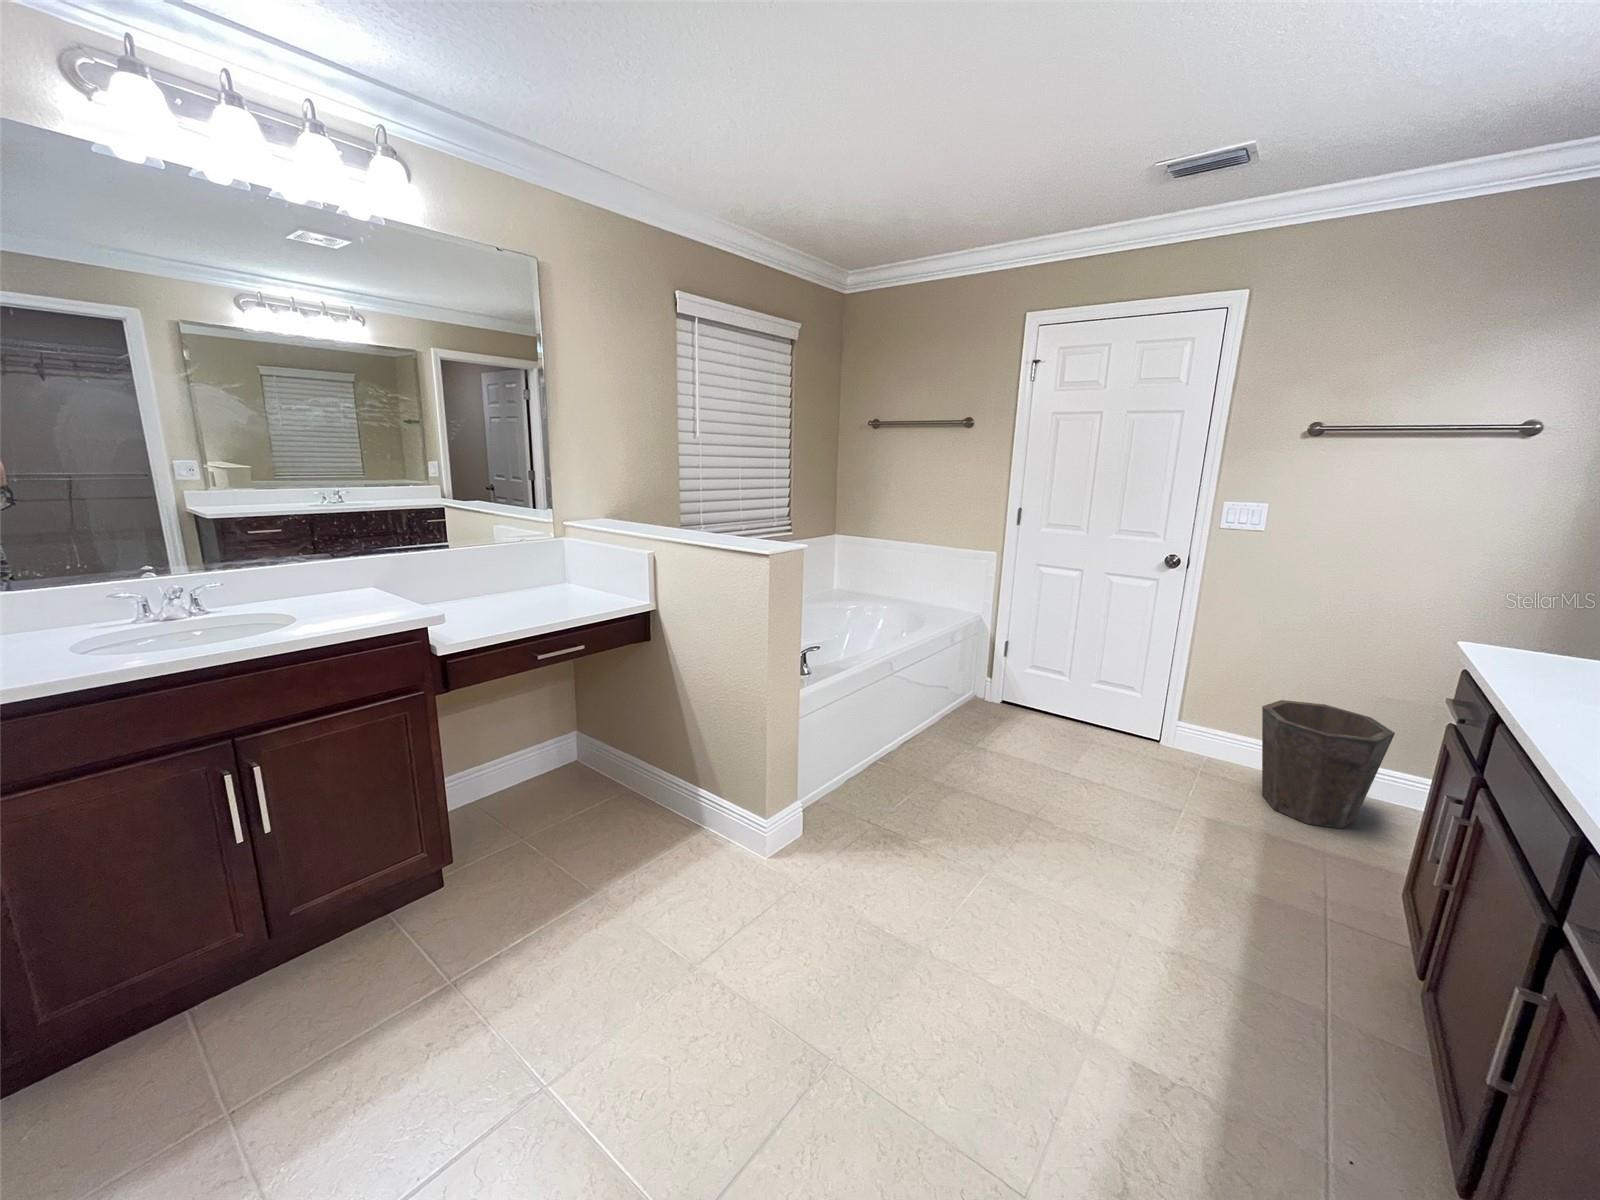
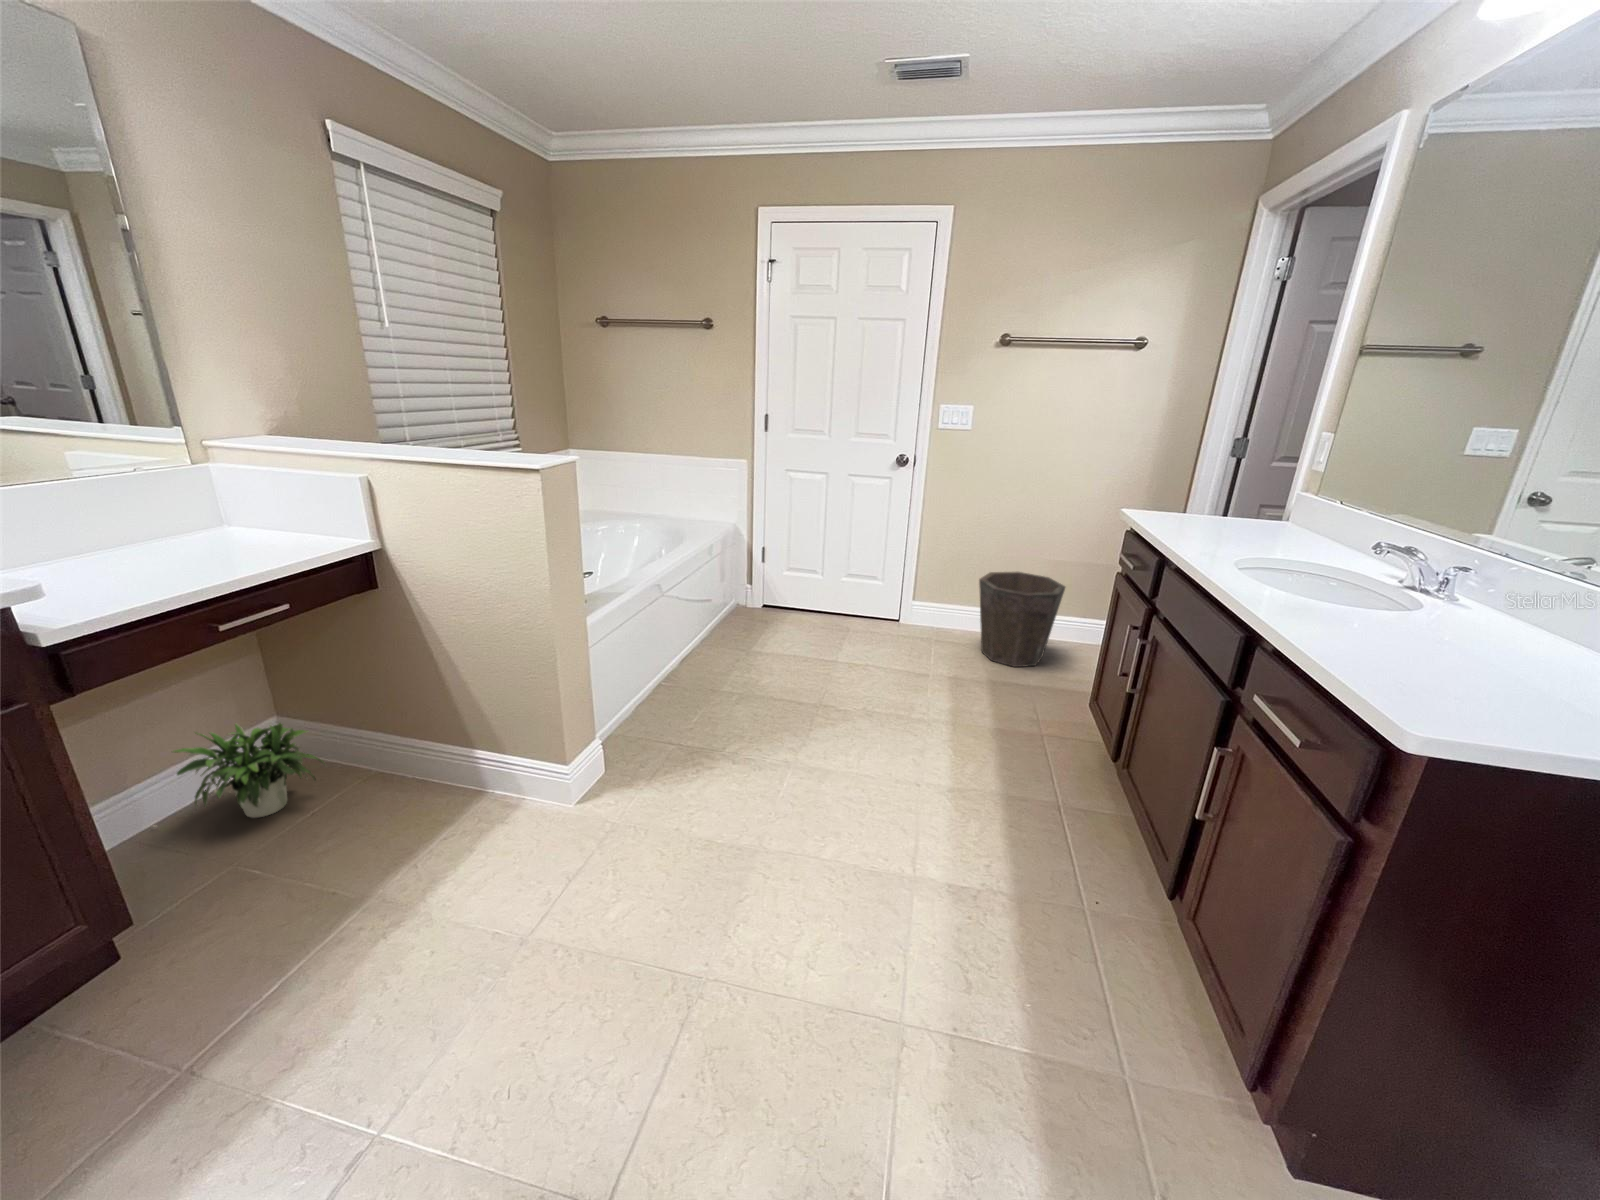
potted plant: none [489,728,598,805] -> present [153,723,324,827]

